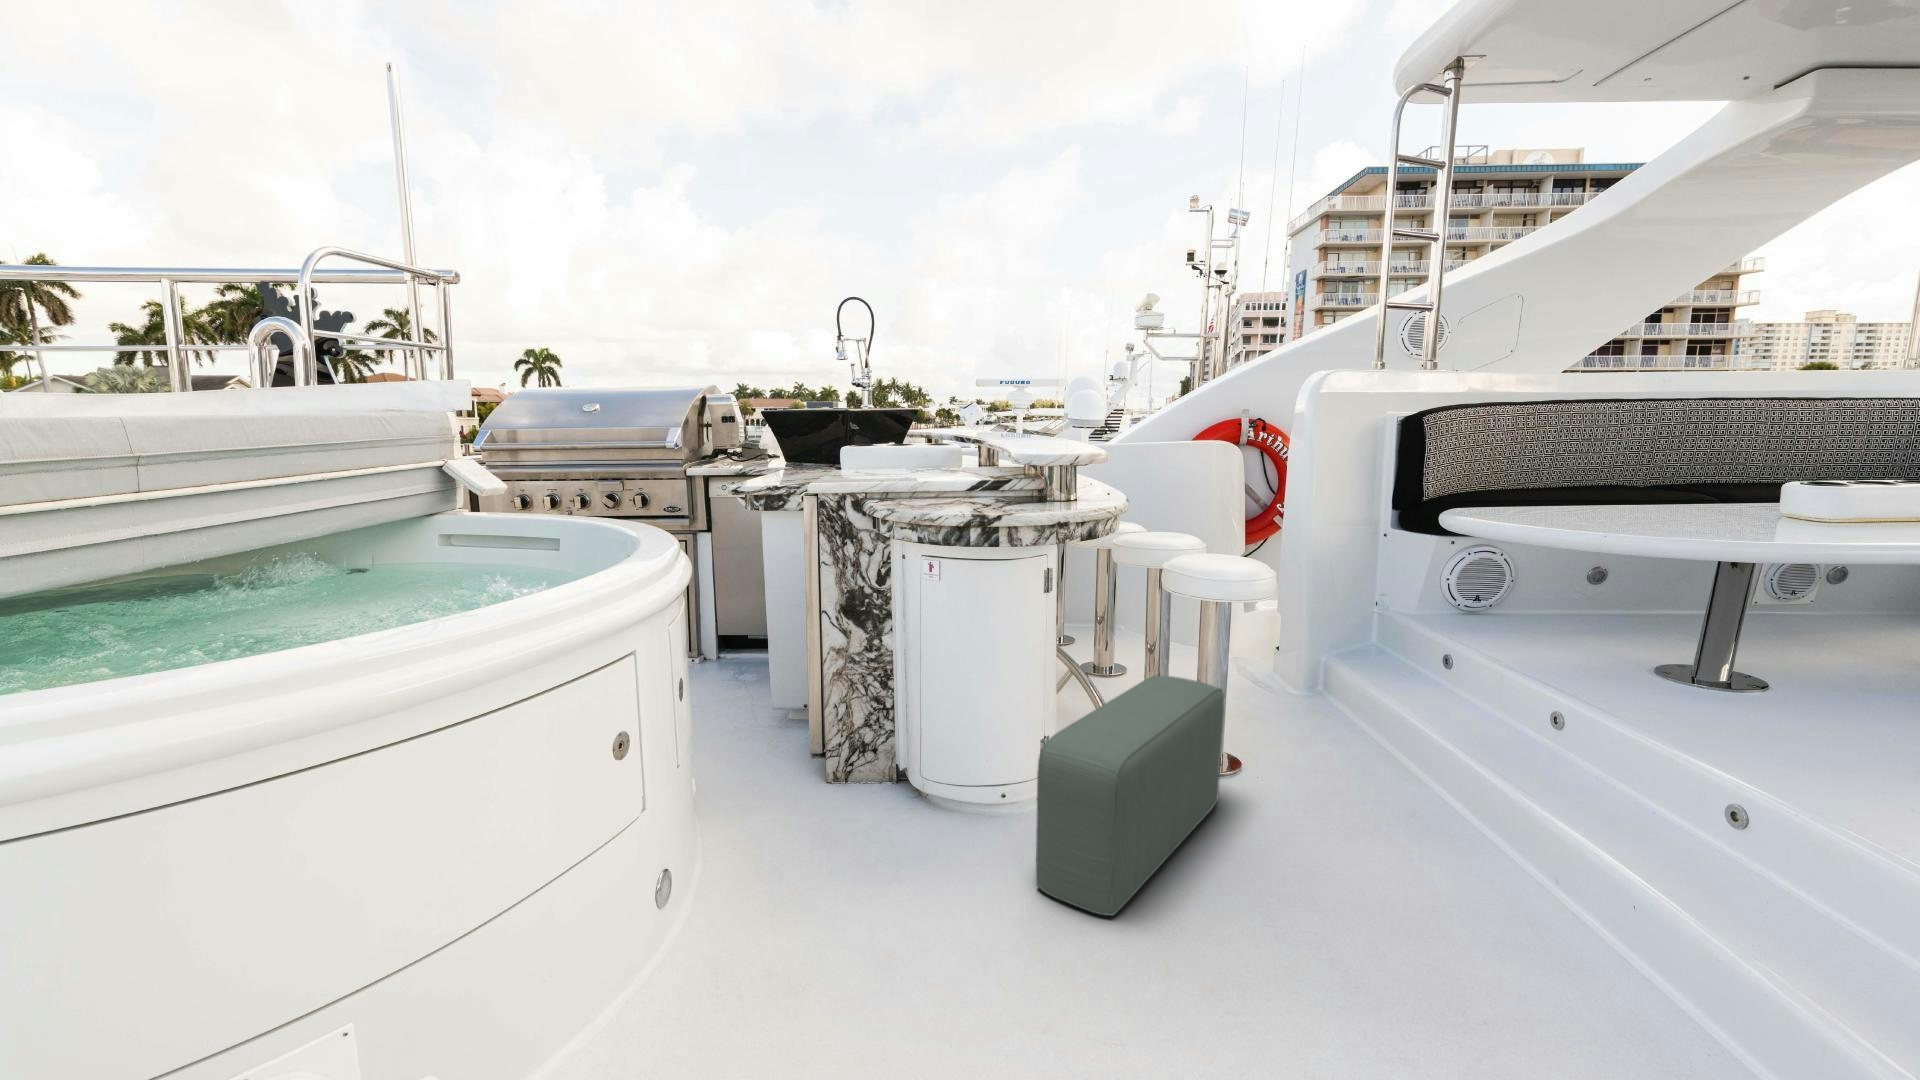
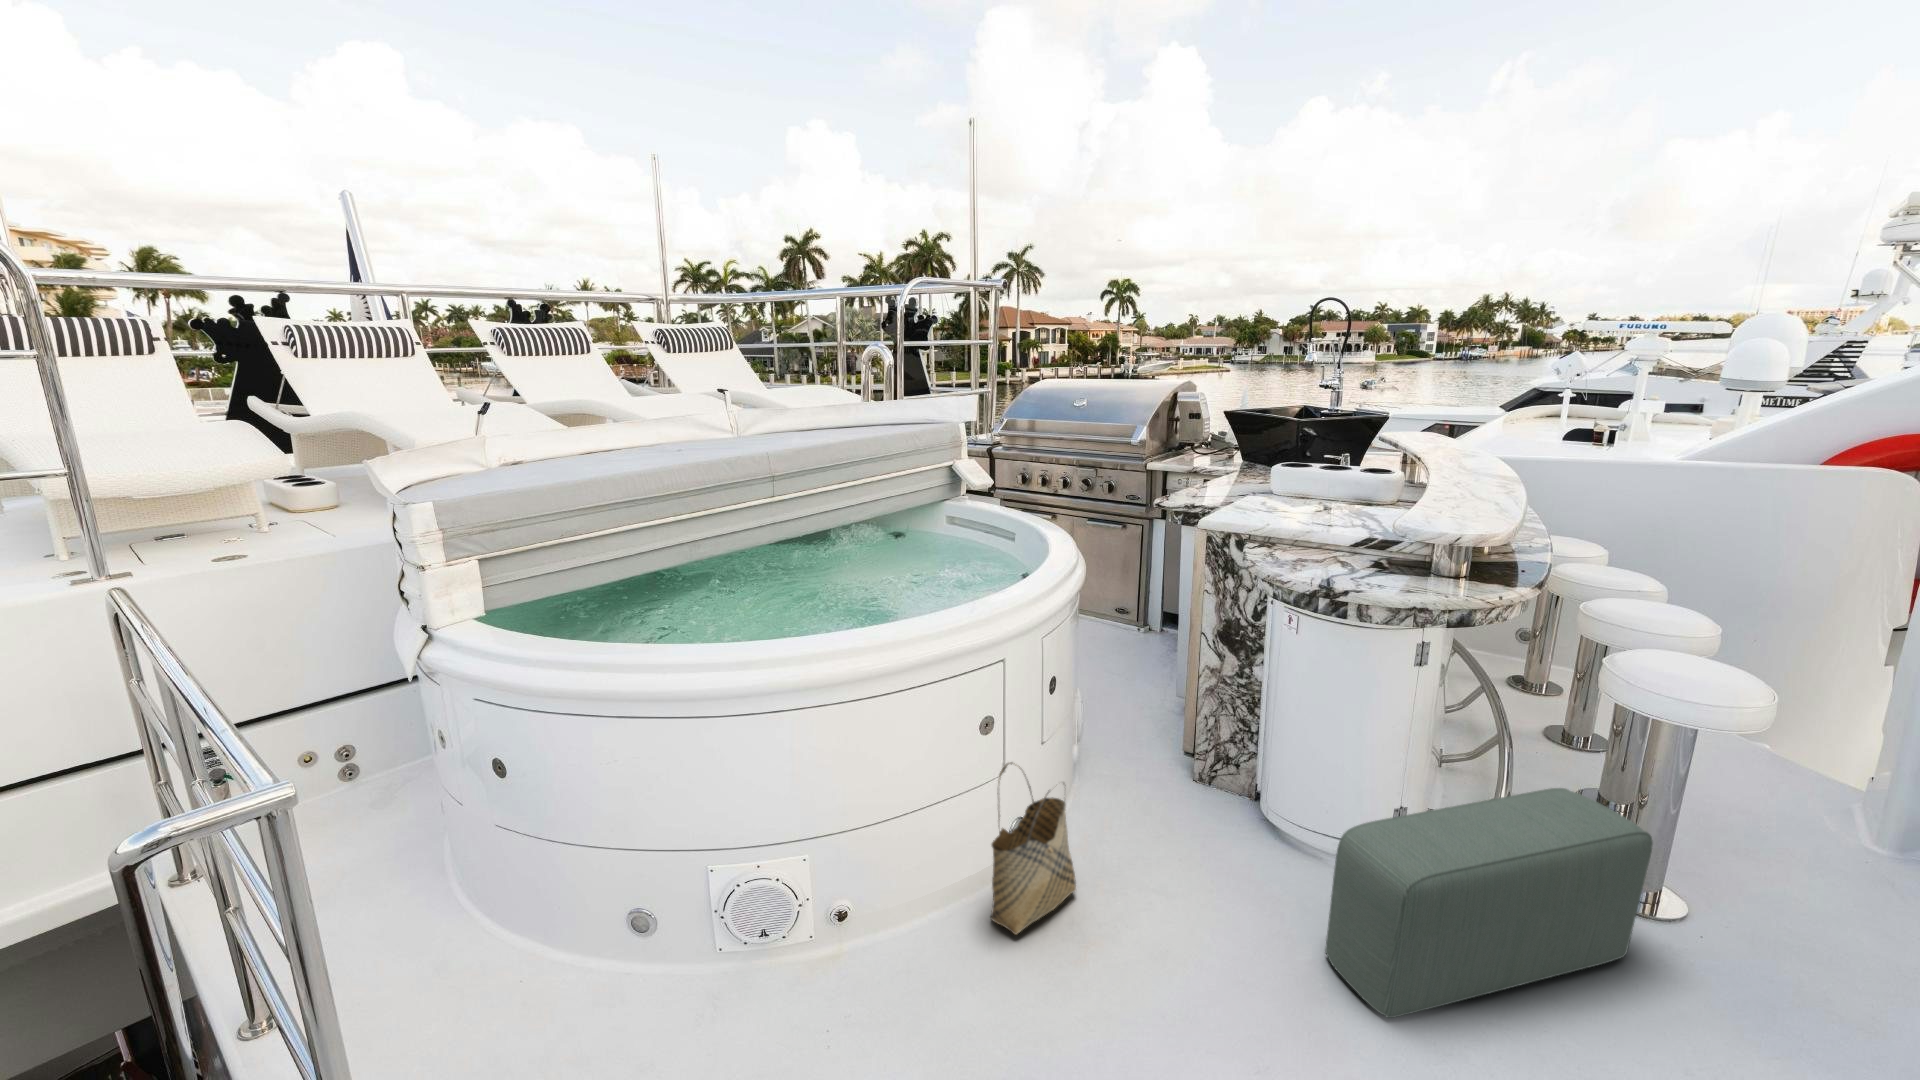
woven basket: none [660,782,768,1012] -> present [990,762,1076,934]

